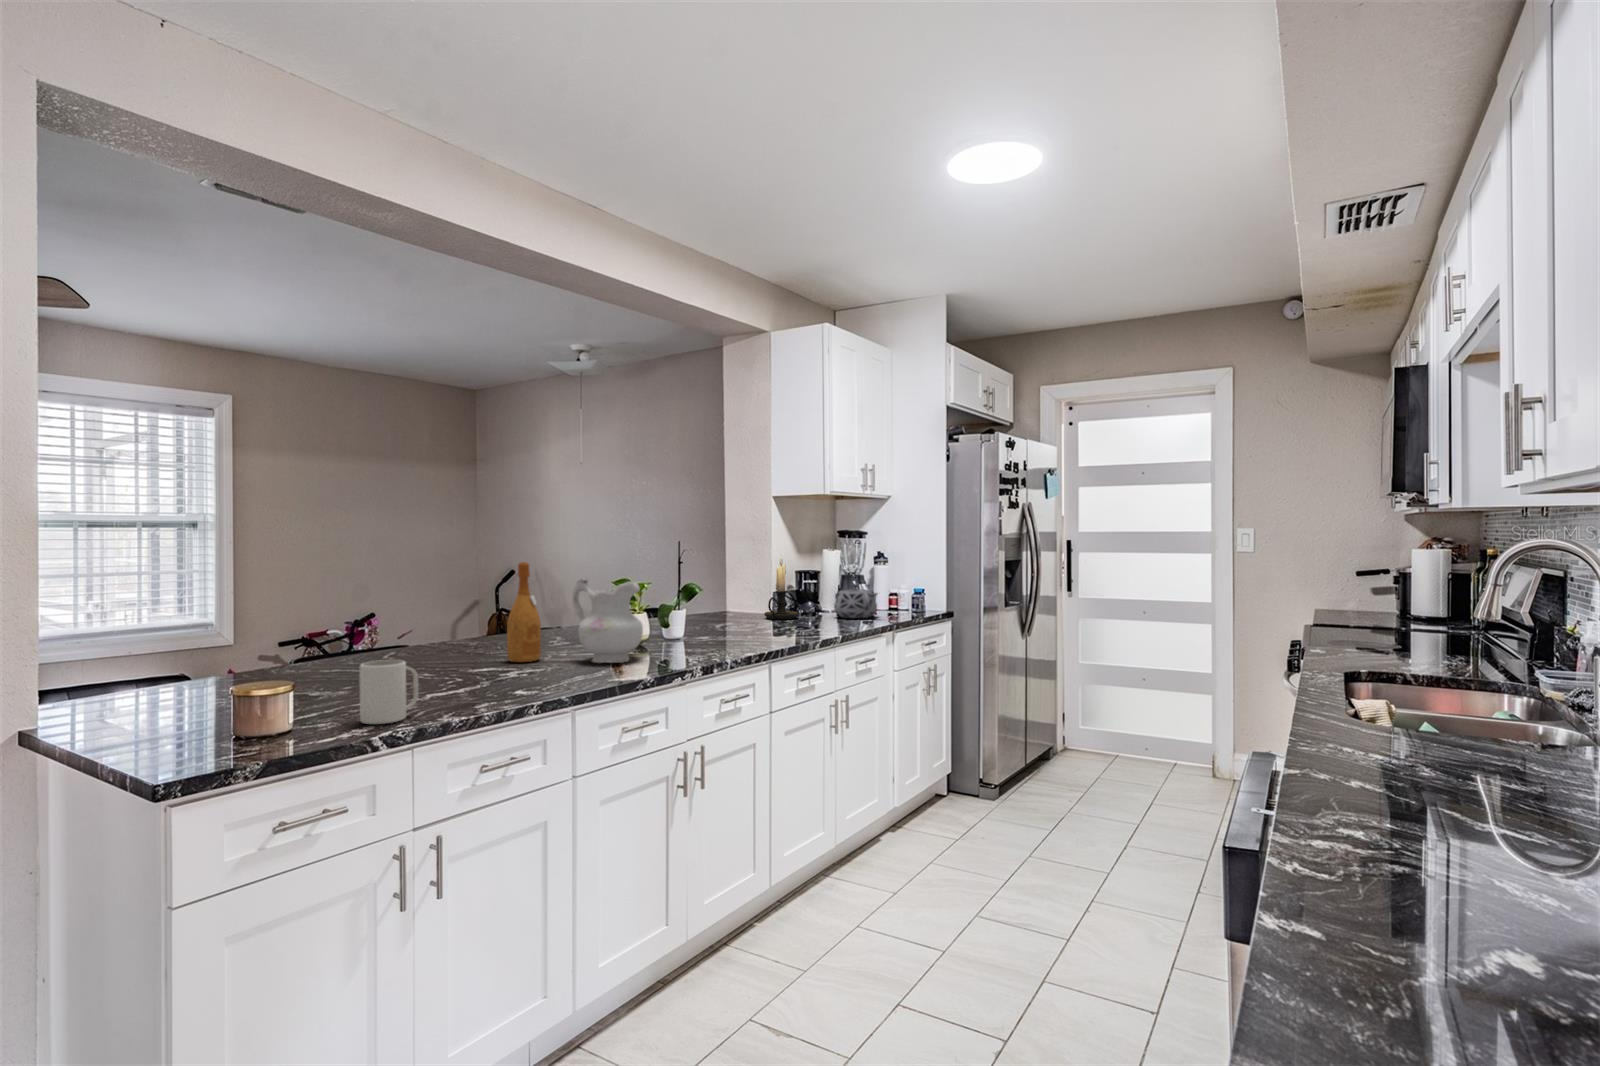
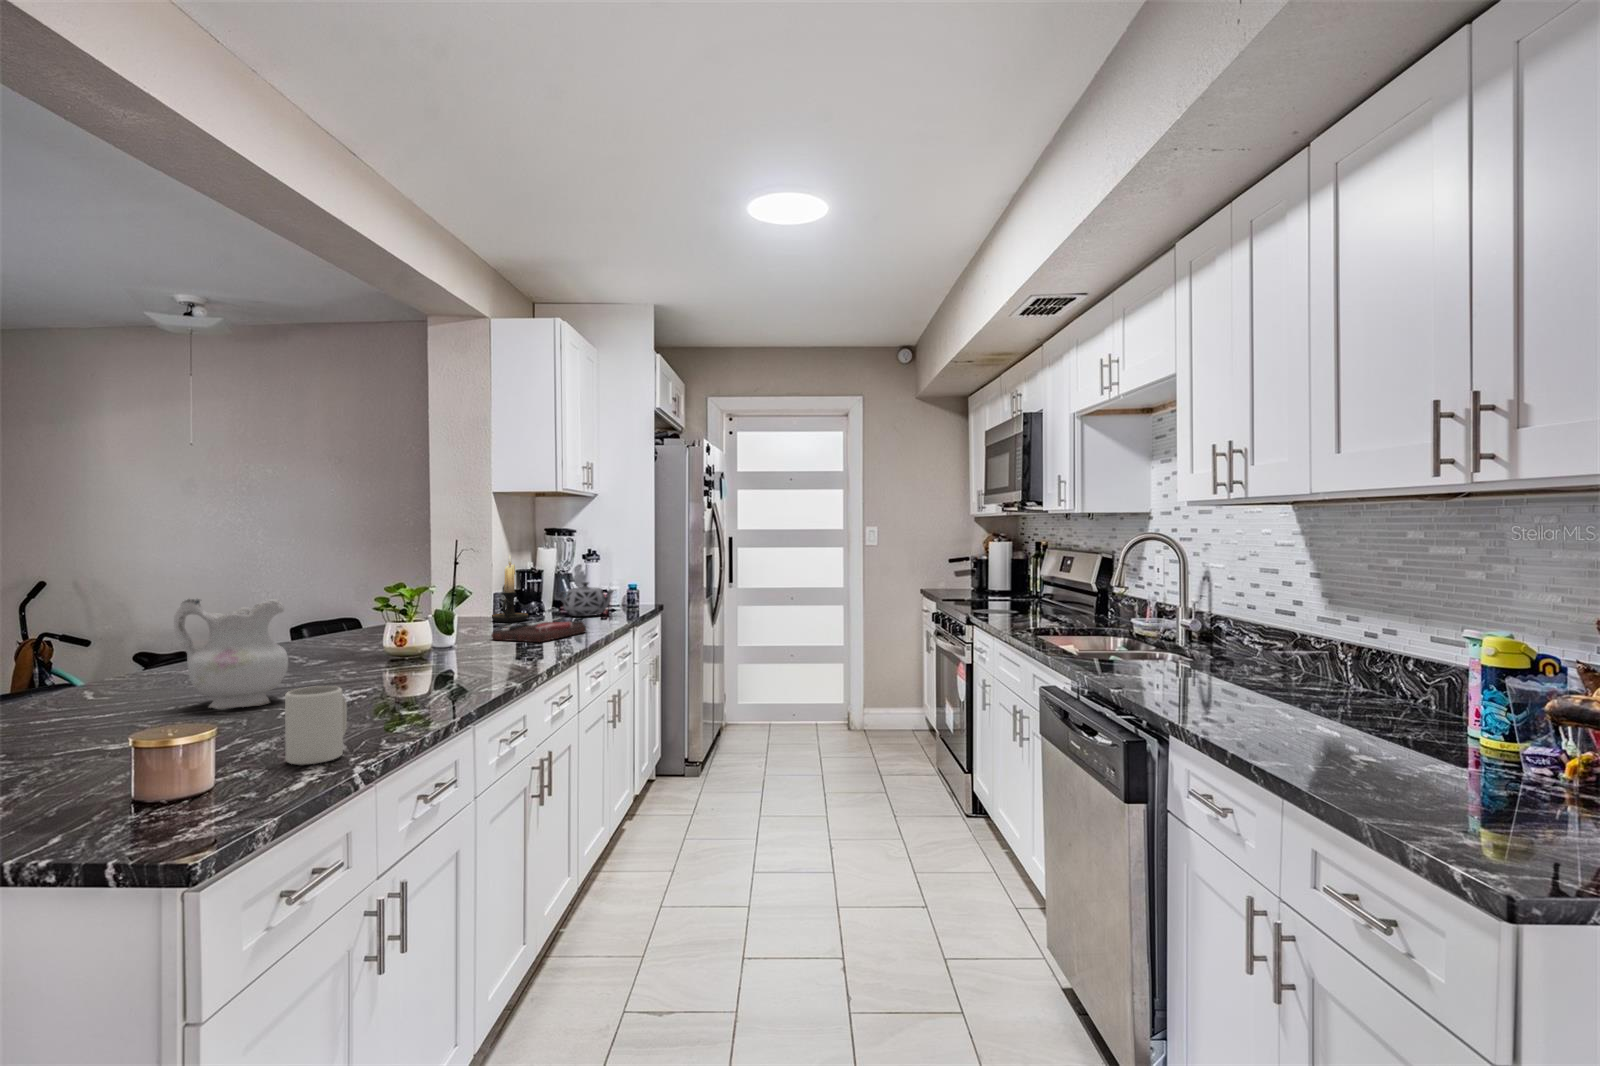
wine bottle: present [507,562,541,662] -> none [295,568,338,686]
ceramic pitcher: present [572,579,643,663] -> present [174,598,288,709]
cutting board: none [725,618,825,640] -> present [491,619,586,642]

